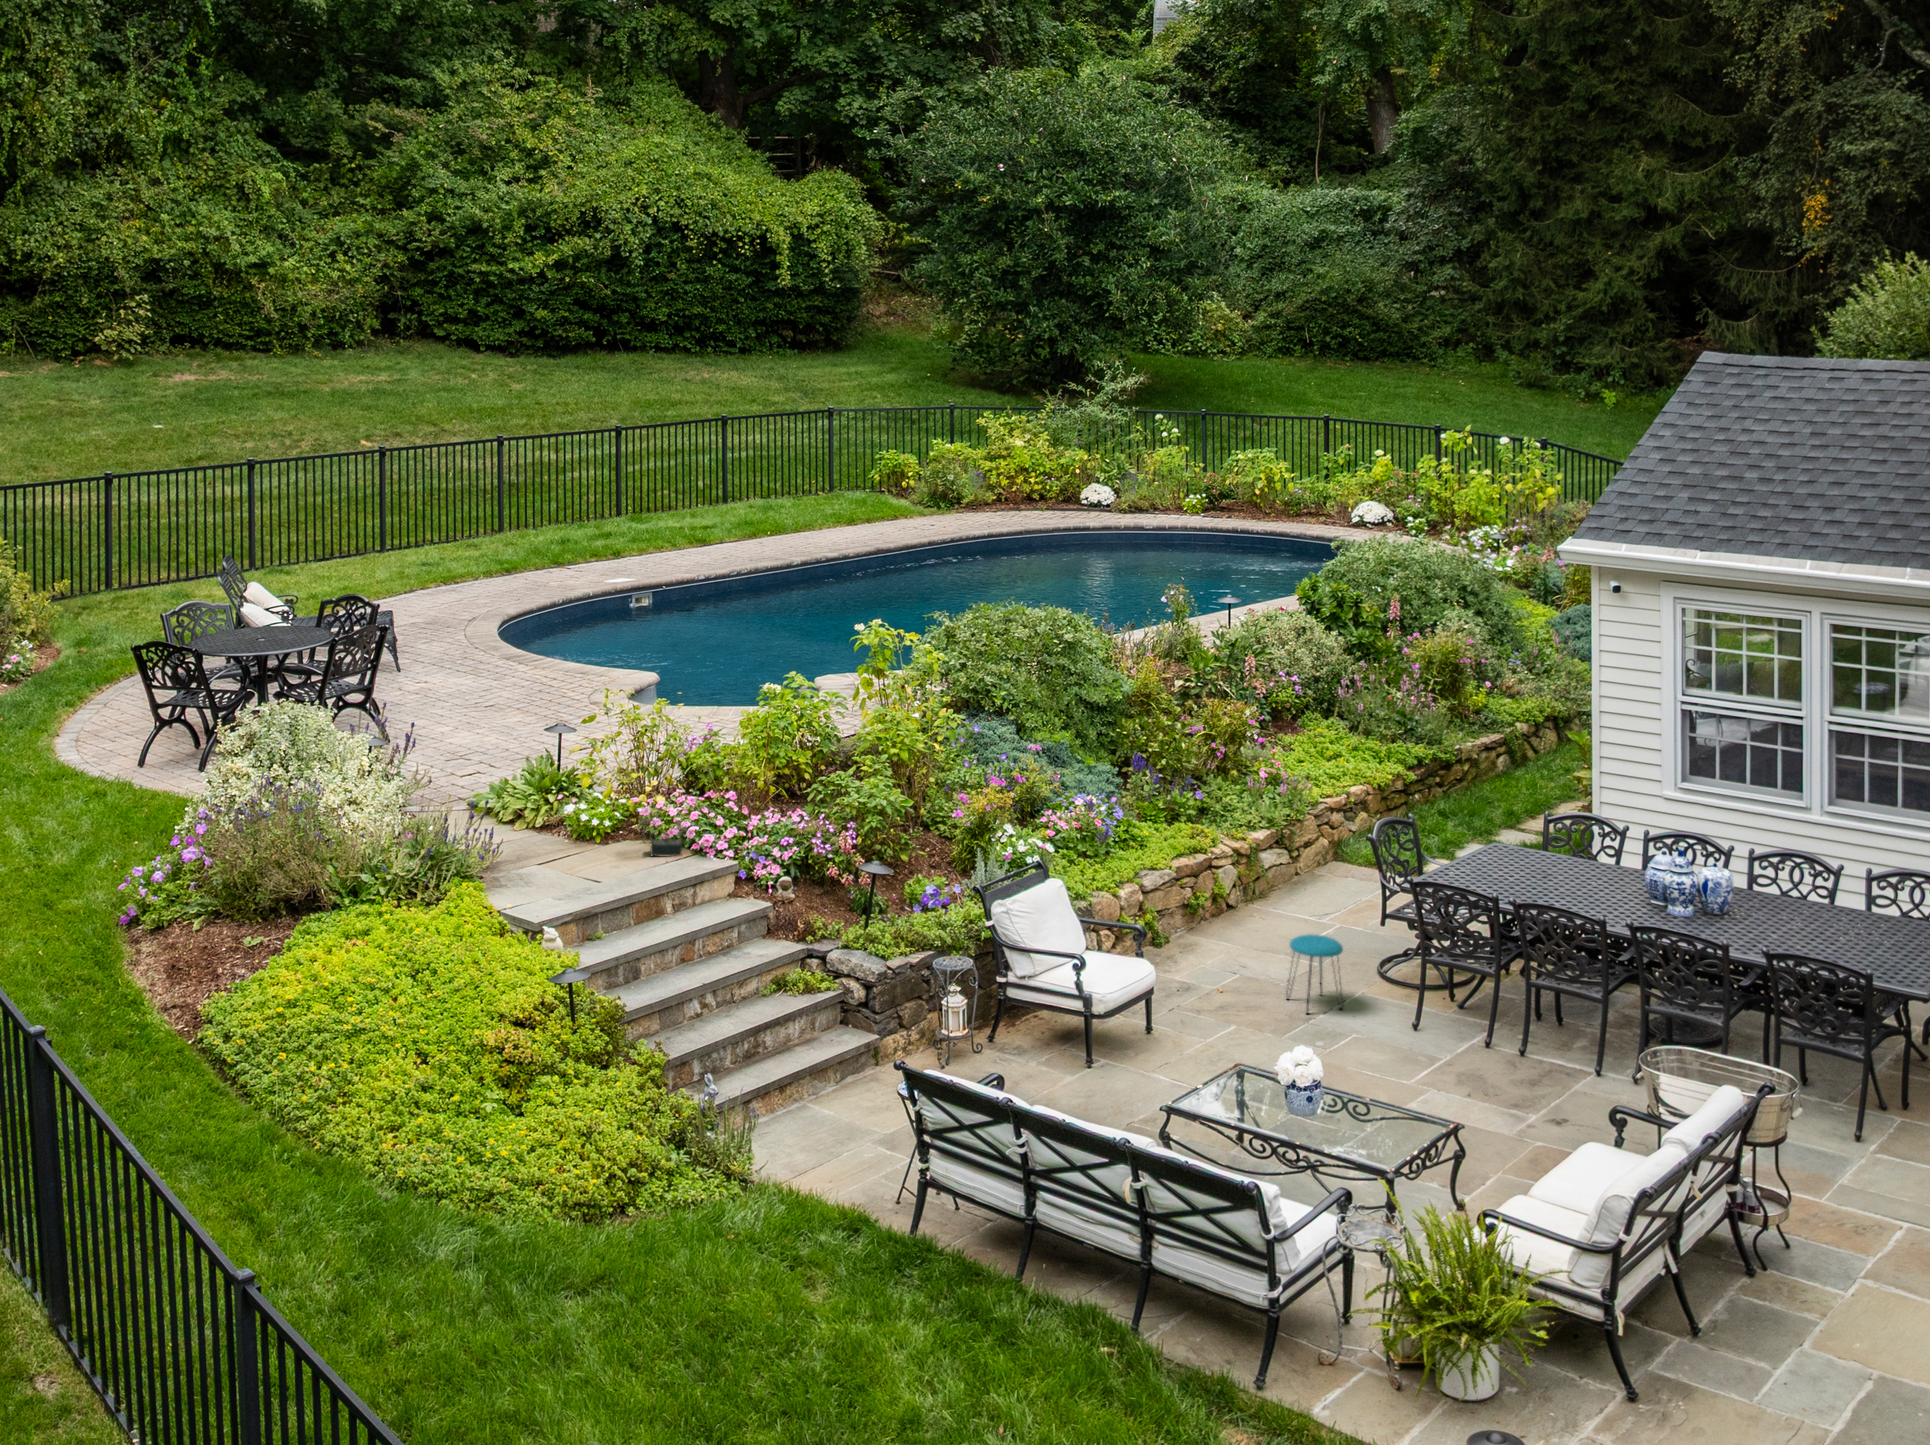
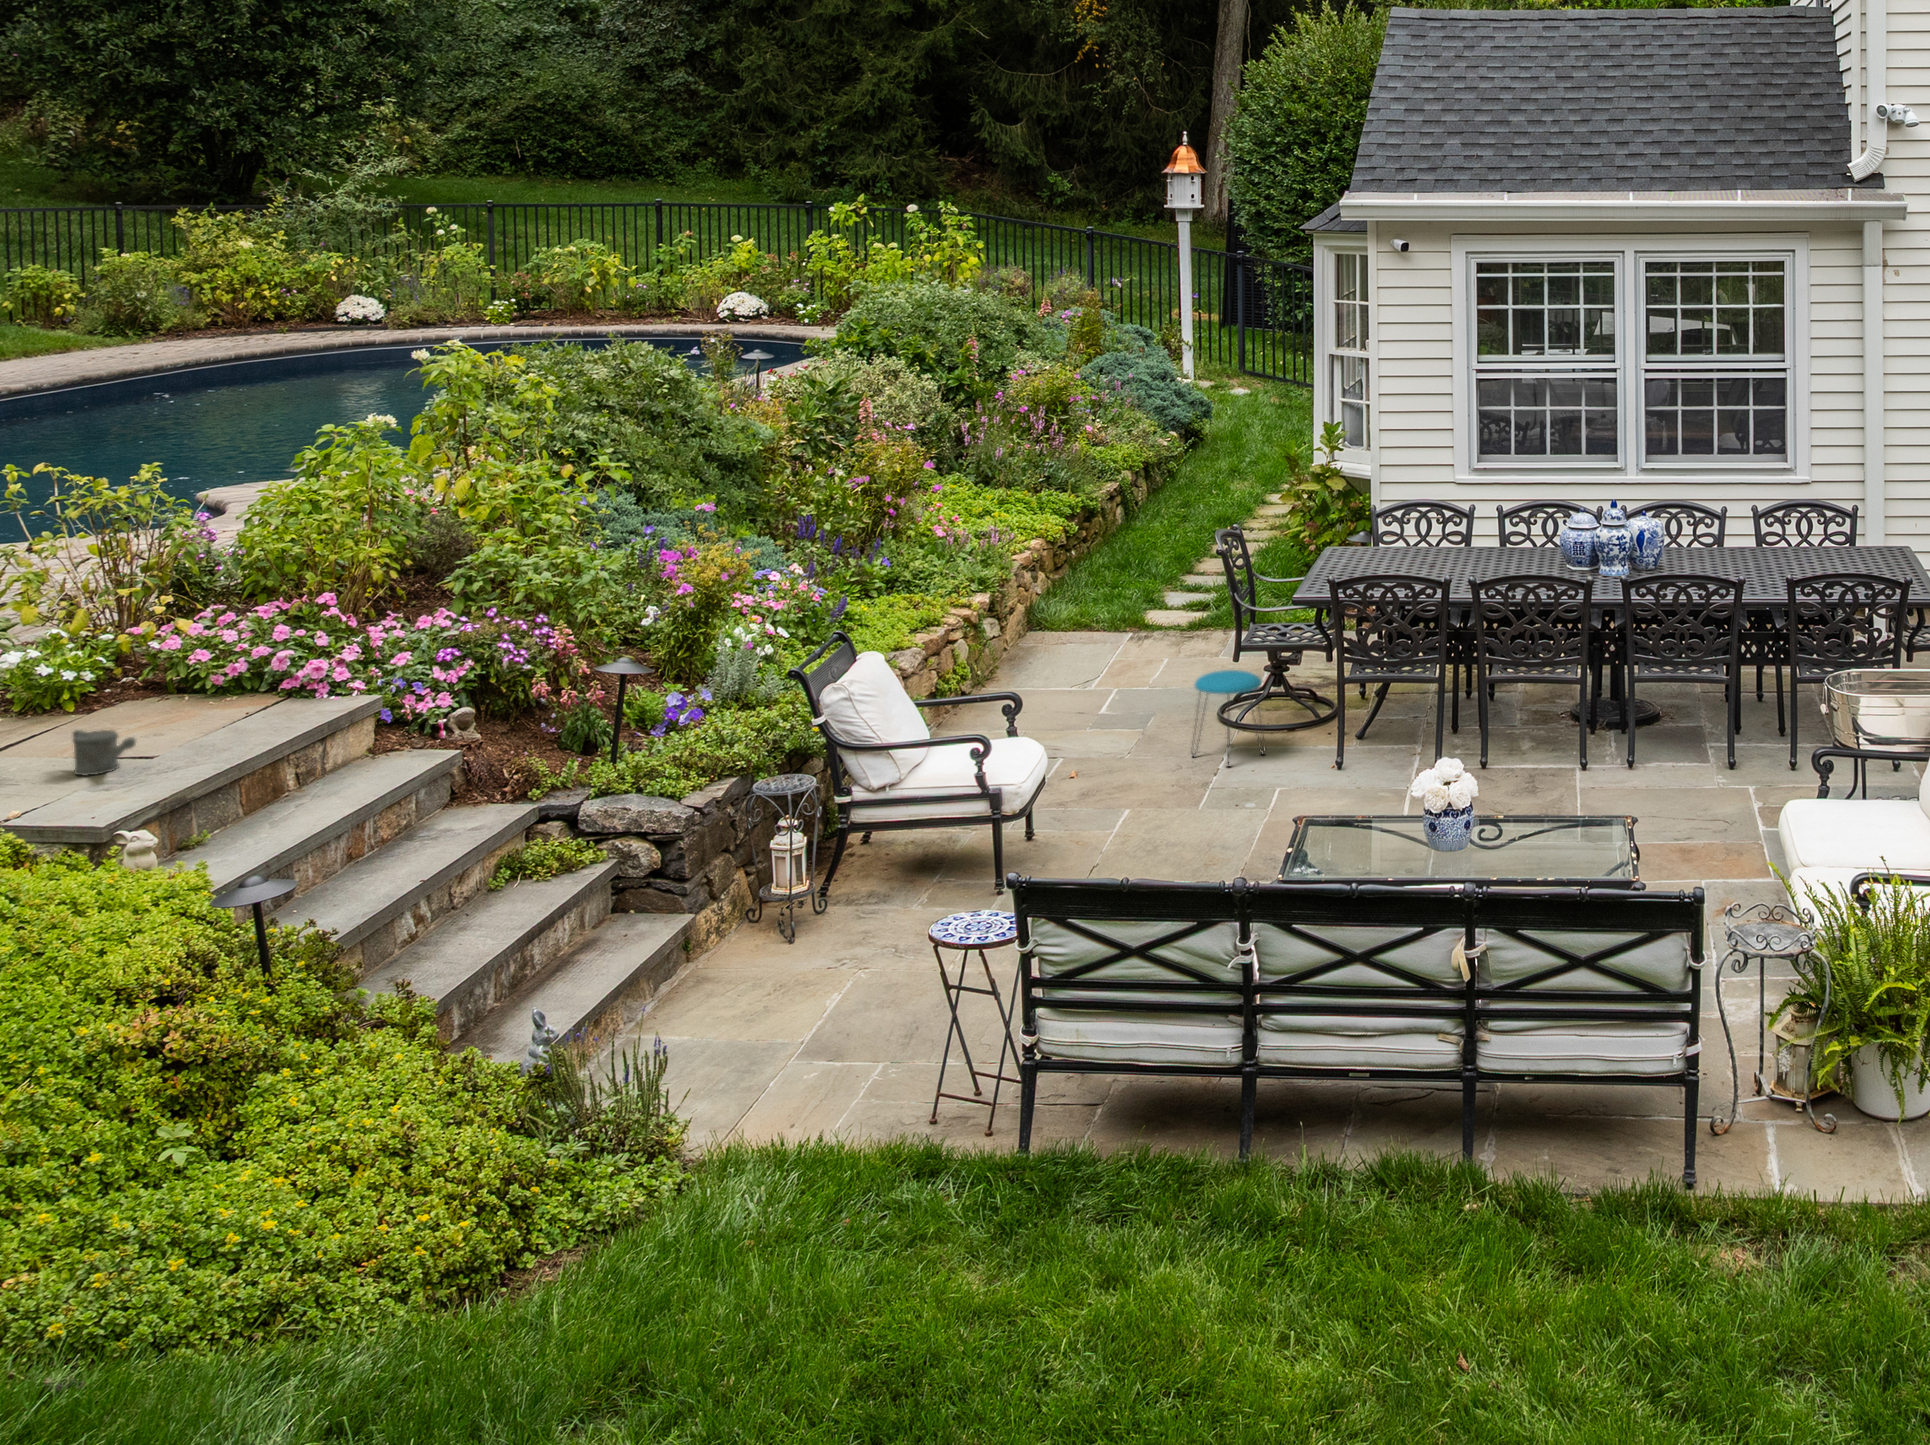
decorative plant: present [643,809,687,857] -> none [176,641,285,717]
watering can: none [577,856,604,885] -> present [73,730,136,775]

